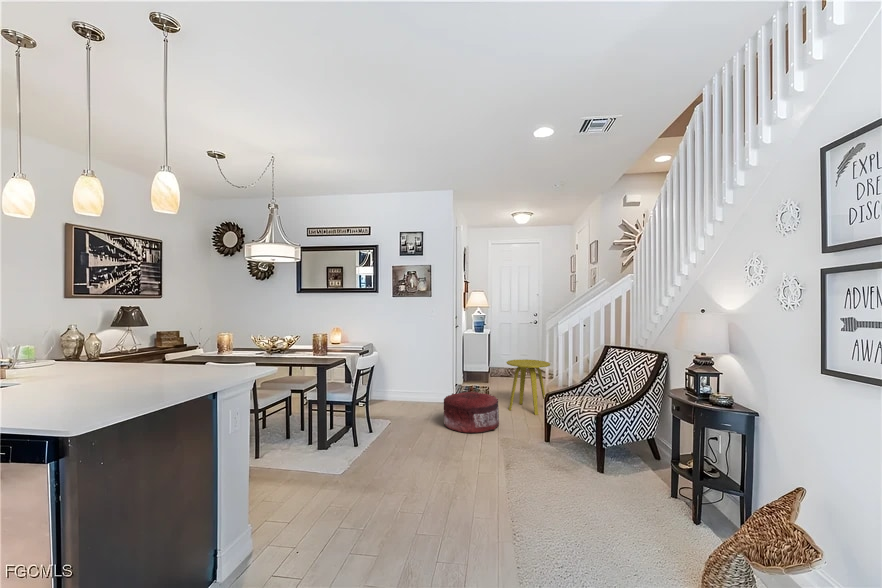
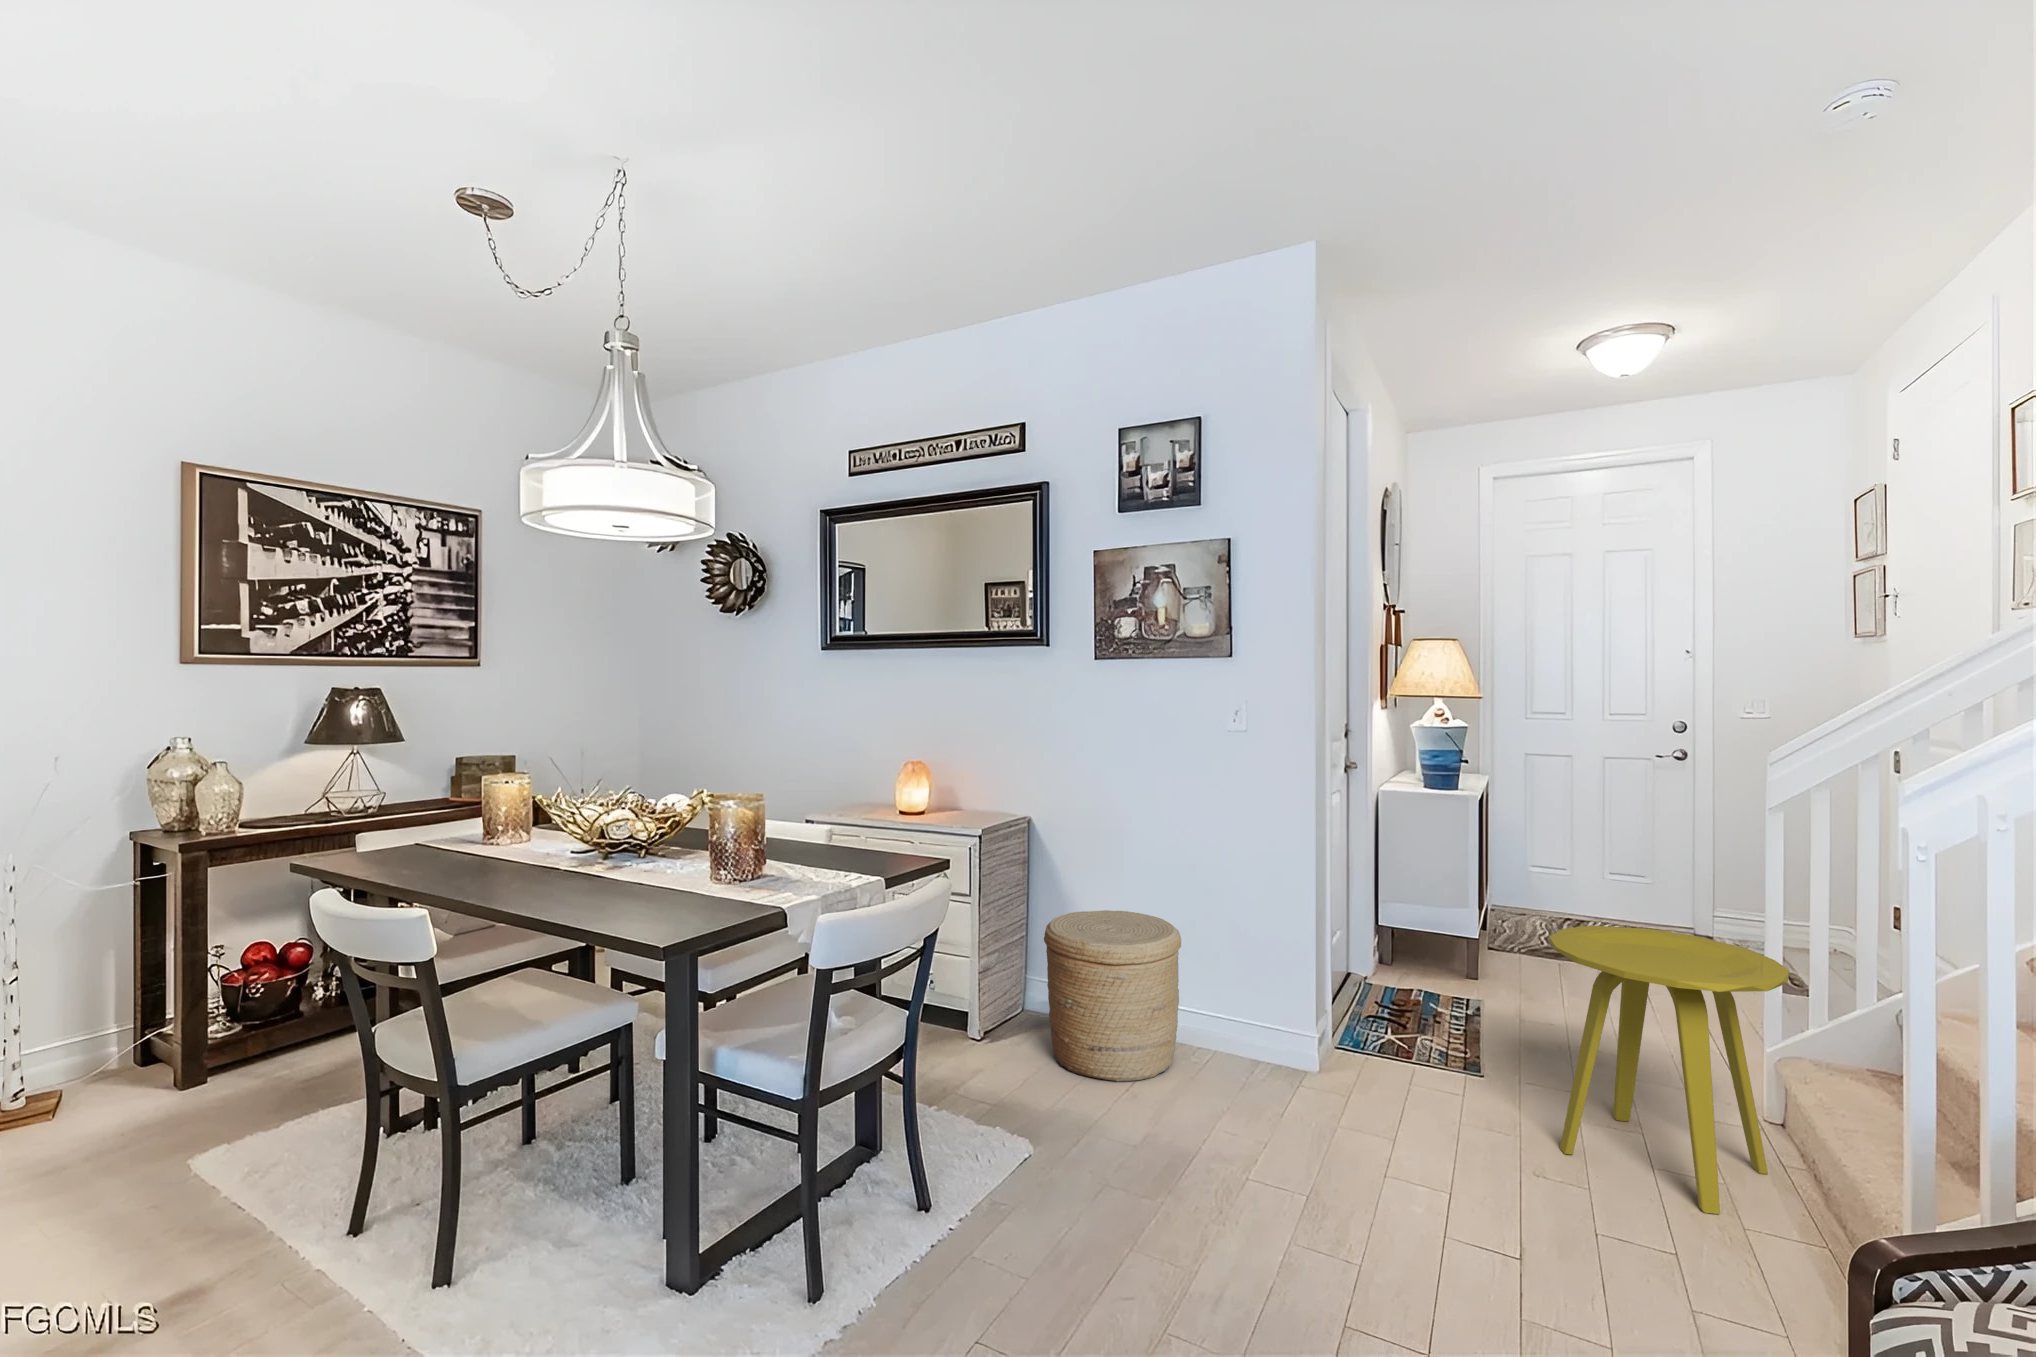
woven basket: none [382,368,420,411] -> present [1044,910,1181,1082]
pouf: present [444,392,499,433] -> none [1237,1056,1507,1299]

